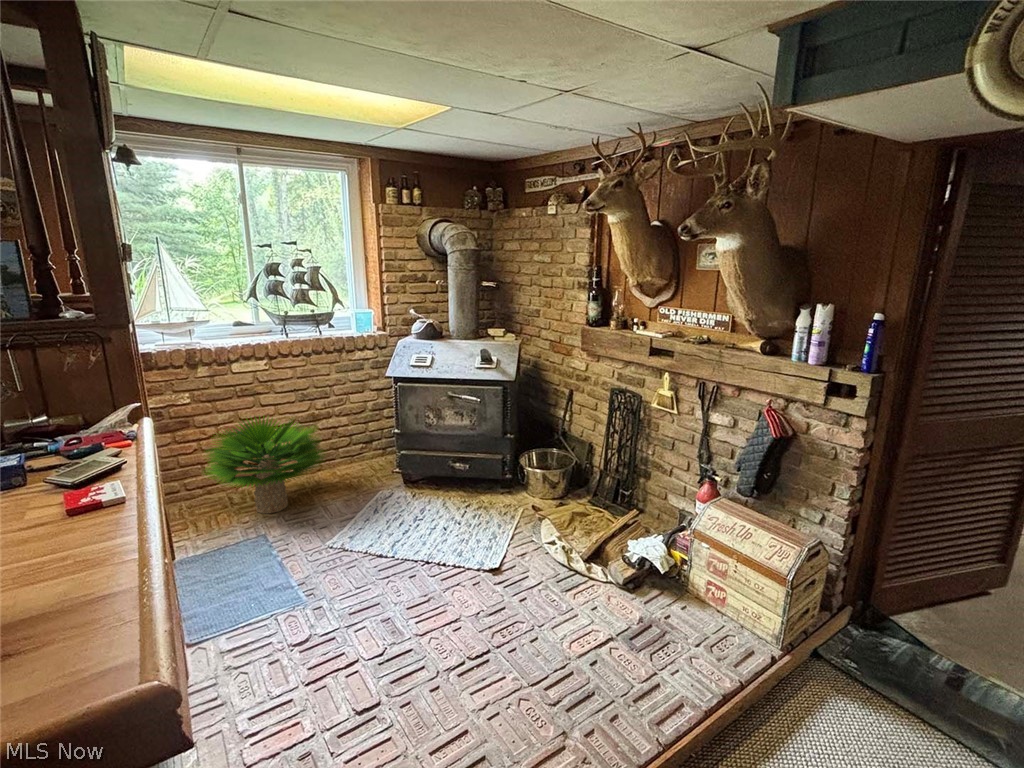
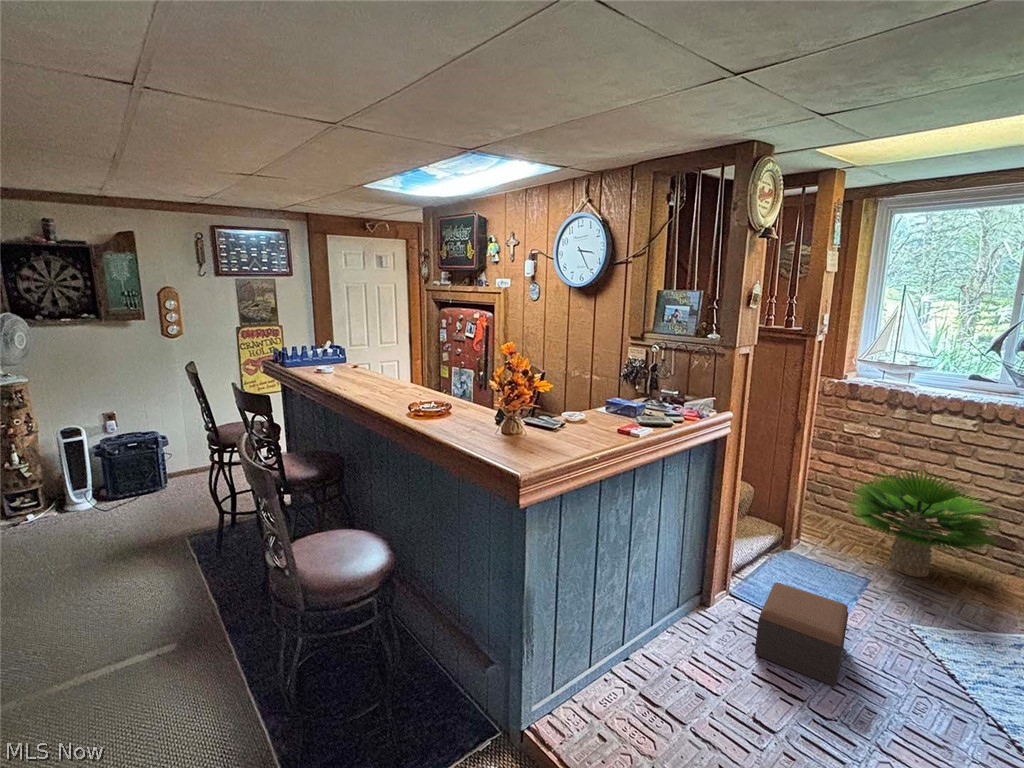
footstool: none [247,559,356,669] -> present [755,583,848,686]

